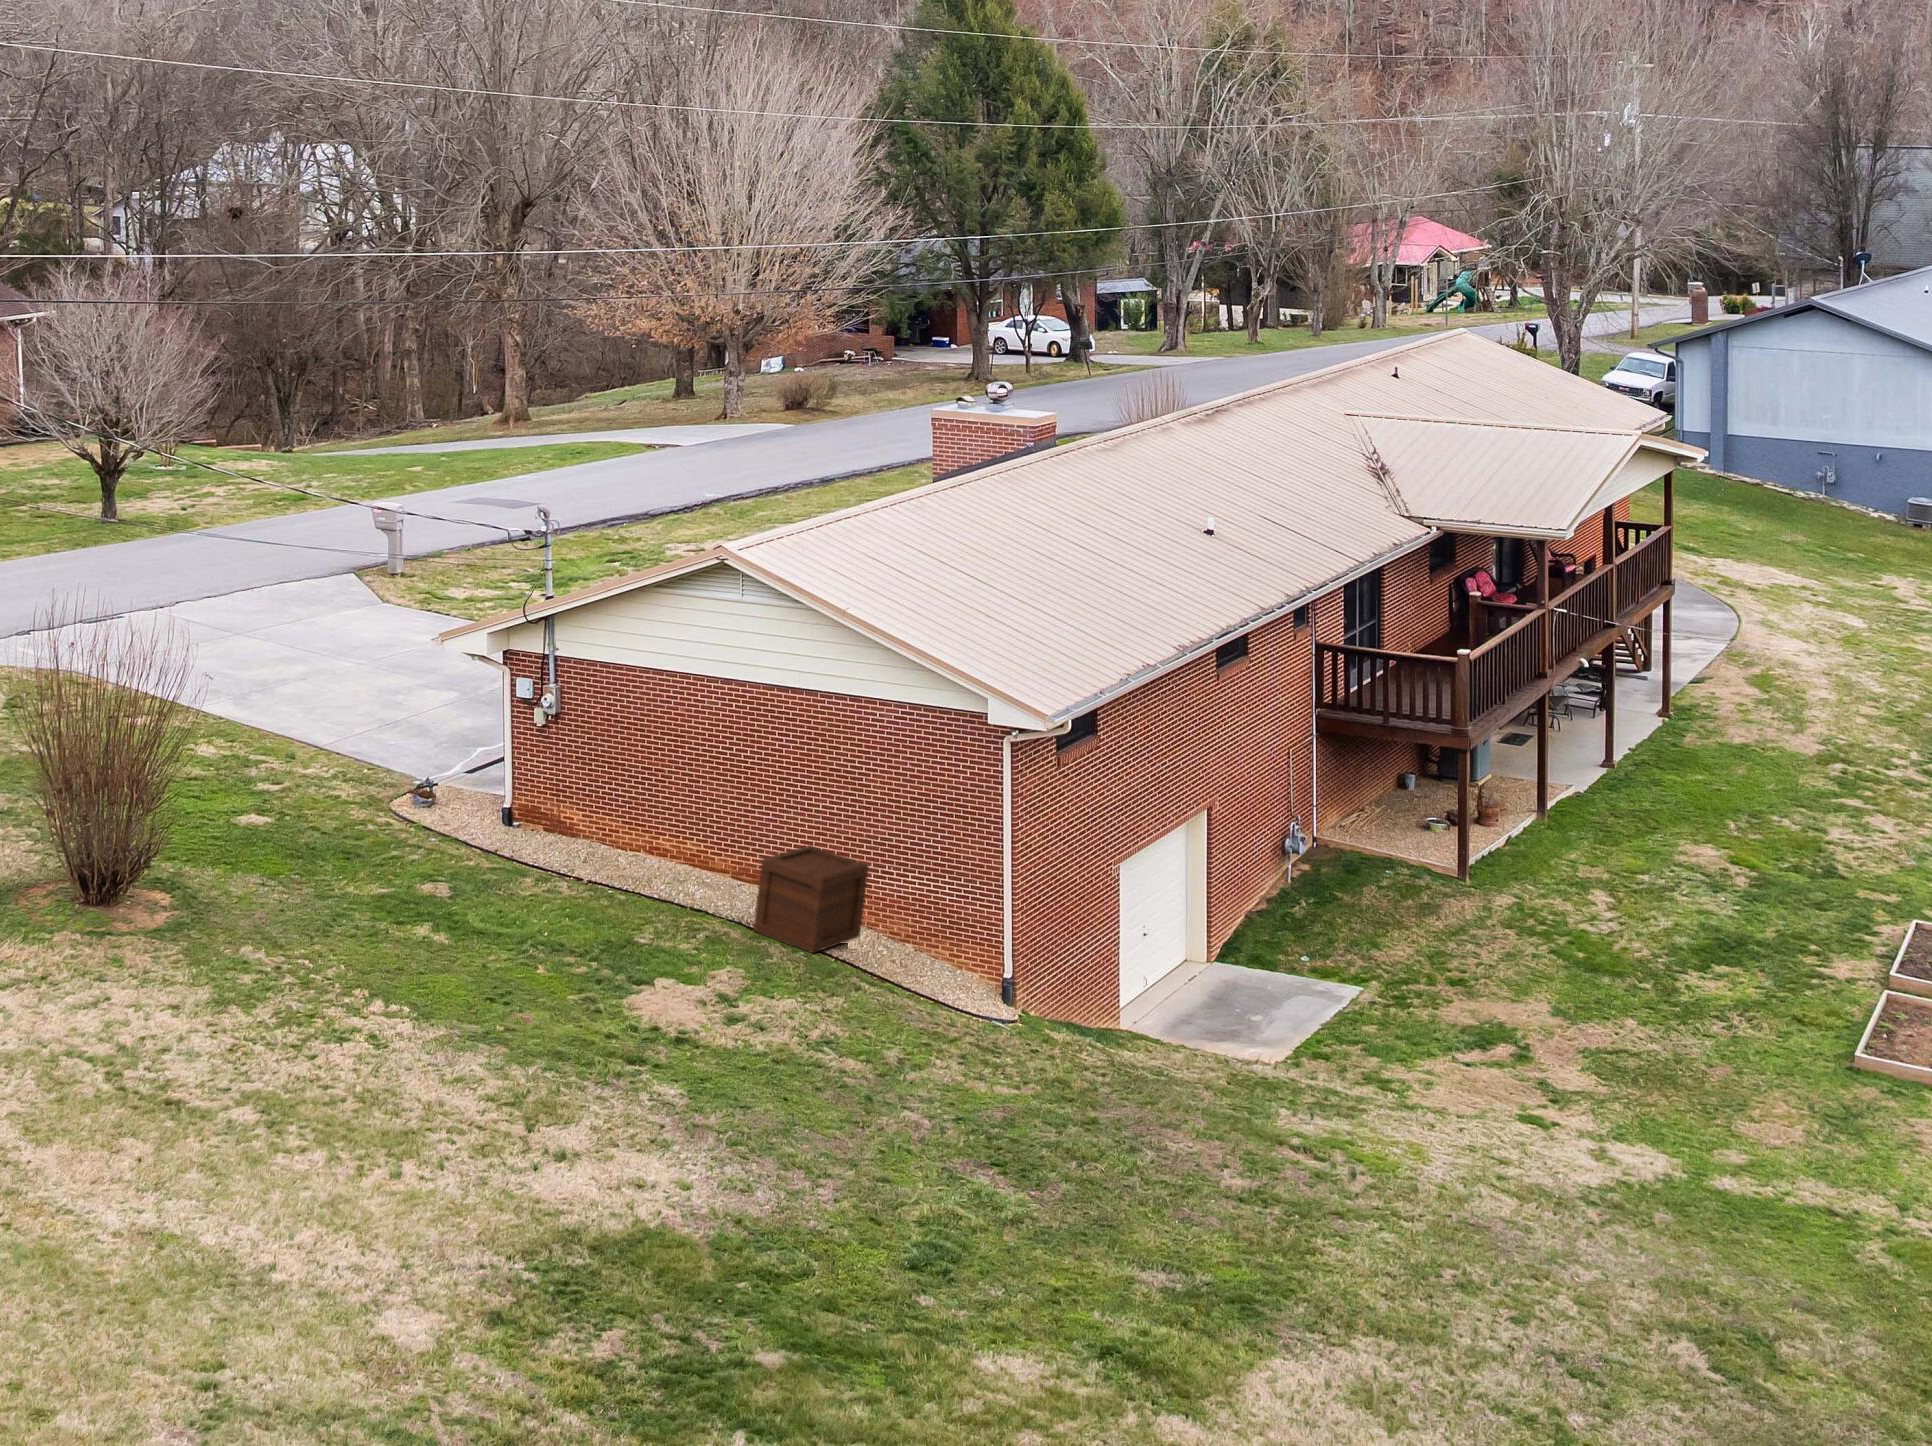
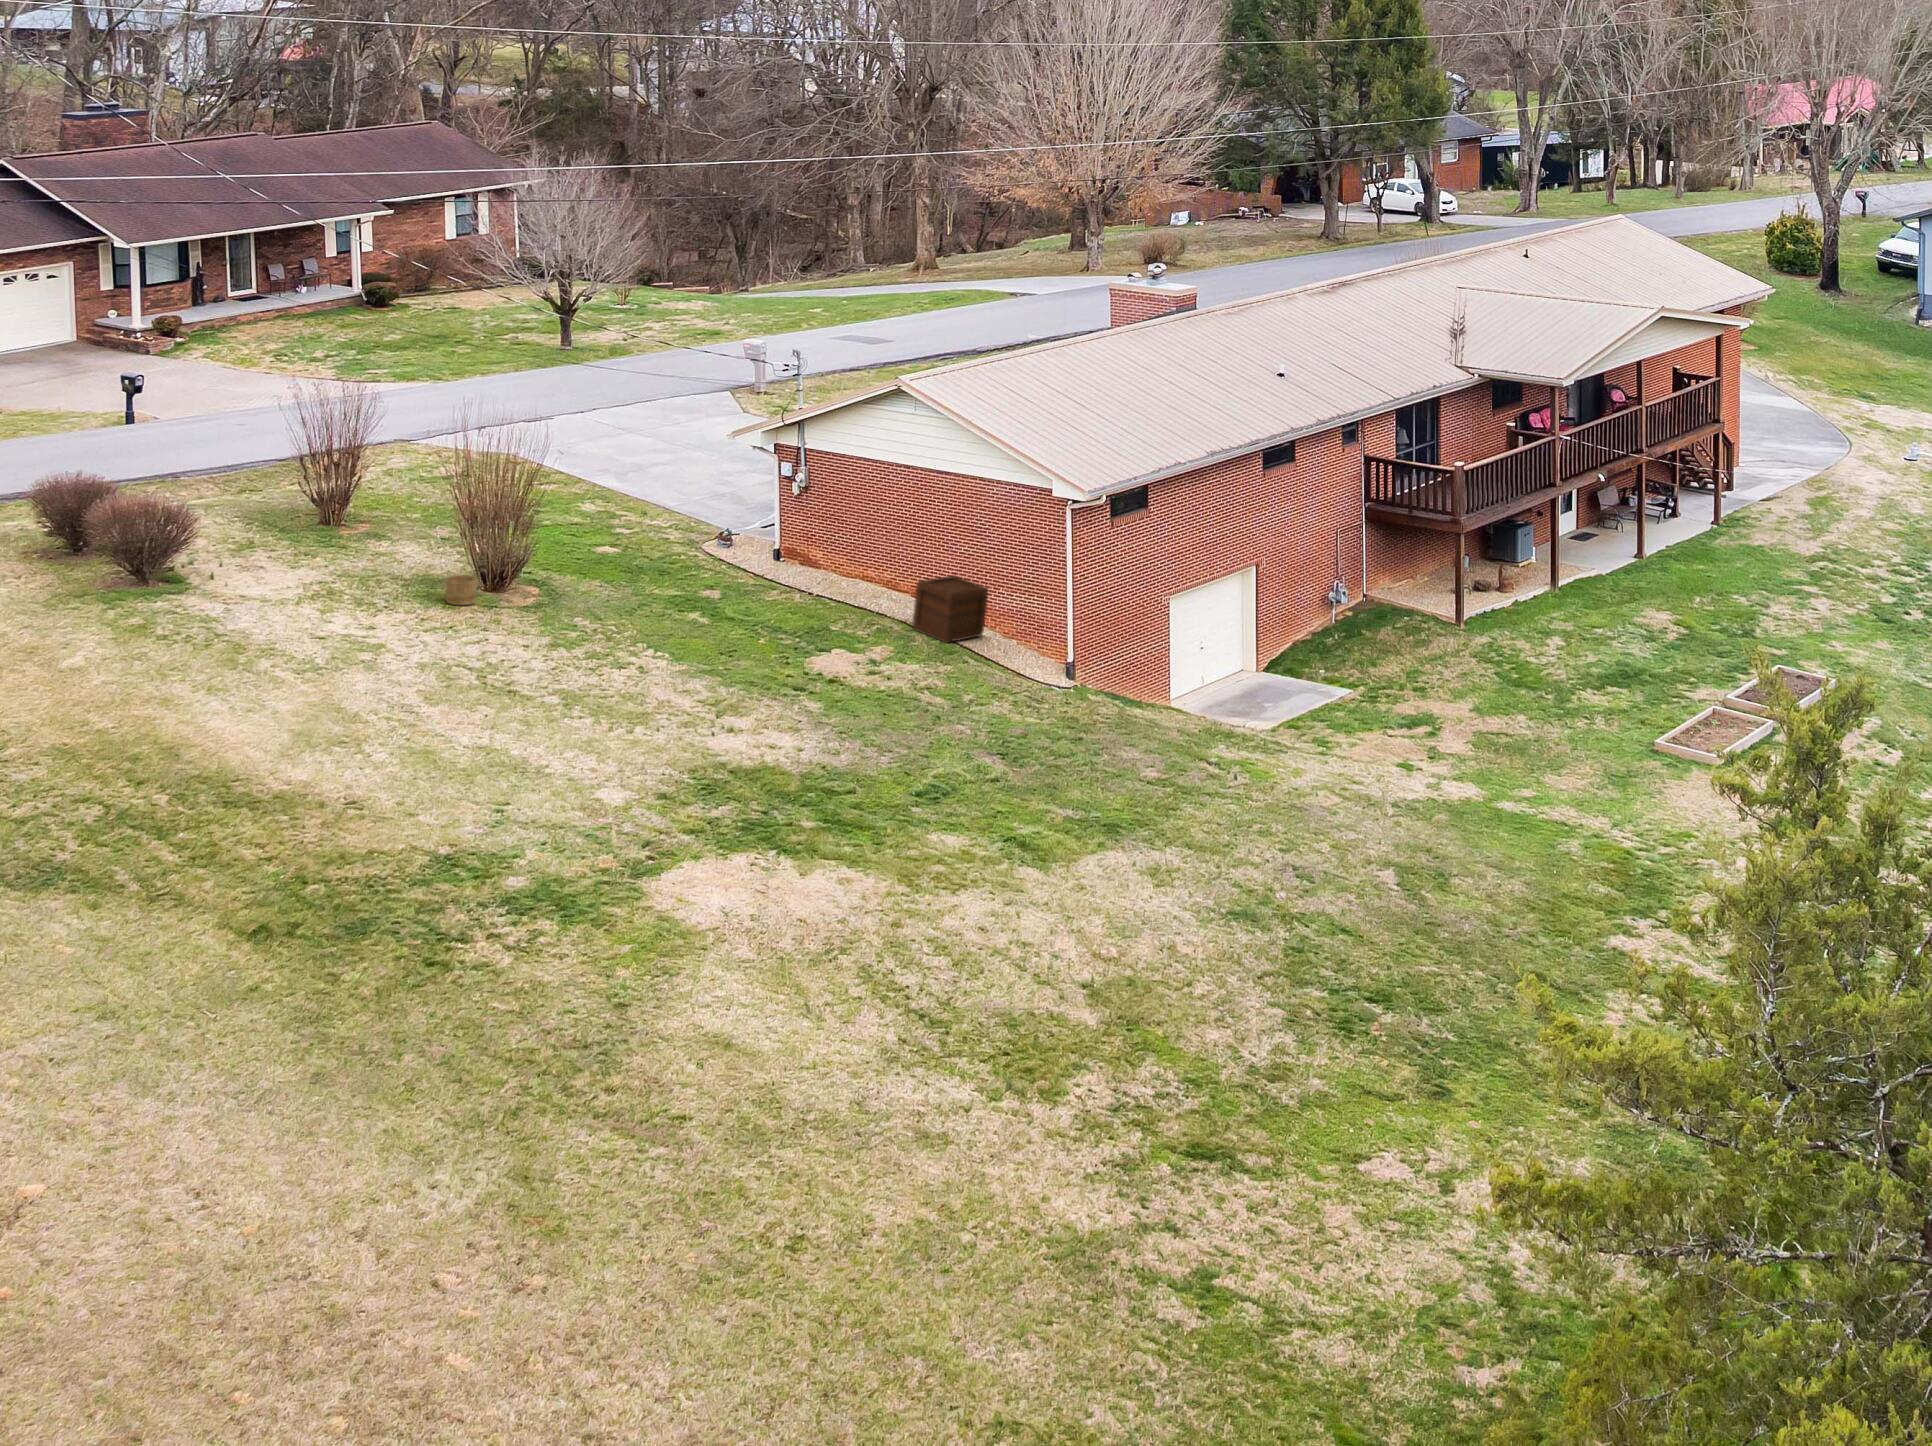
wooden bucket: none [23,881,78,933] -> present [445,575,477,605]

